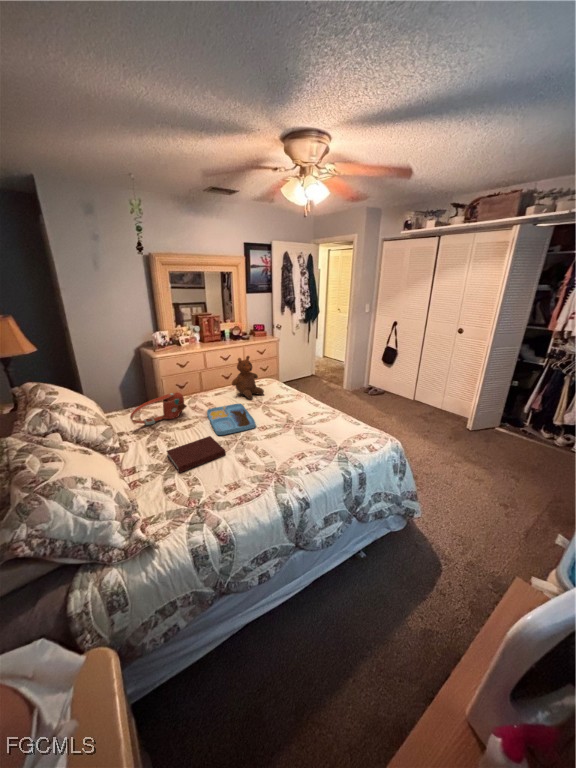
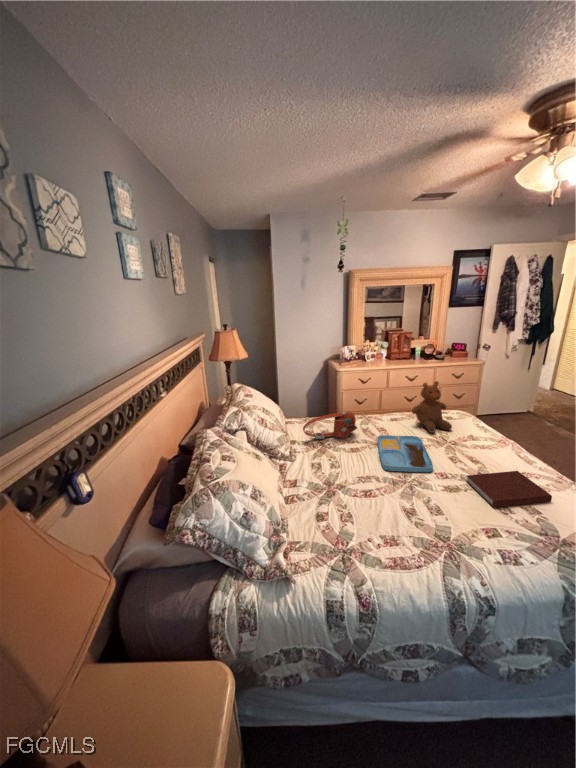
notebook: present [167,436,226,473] -> present [466,471,552,507]

